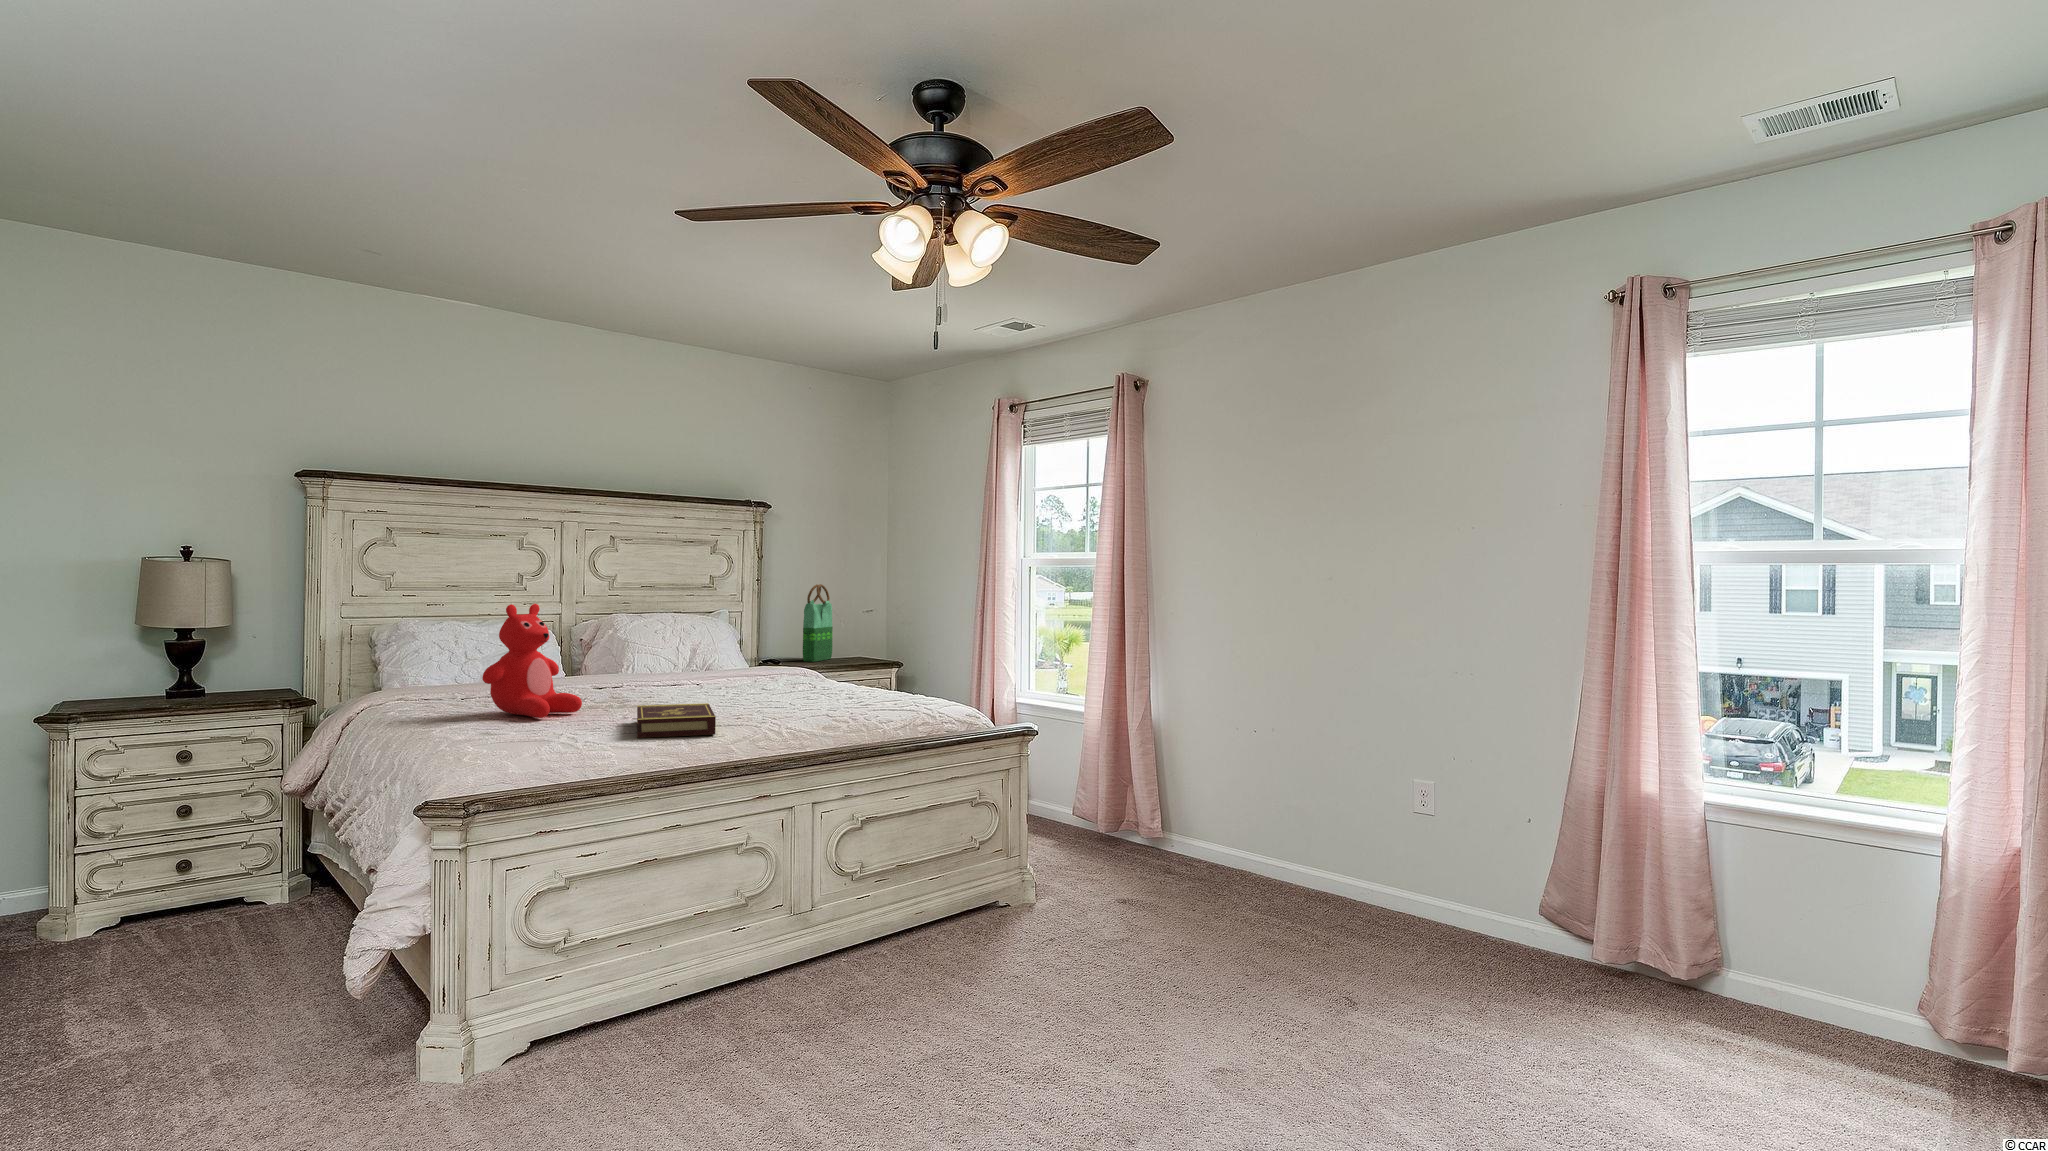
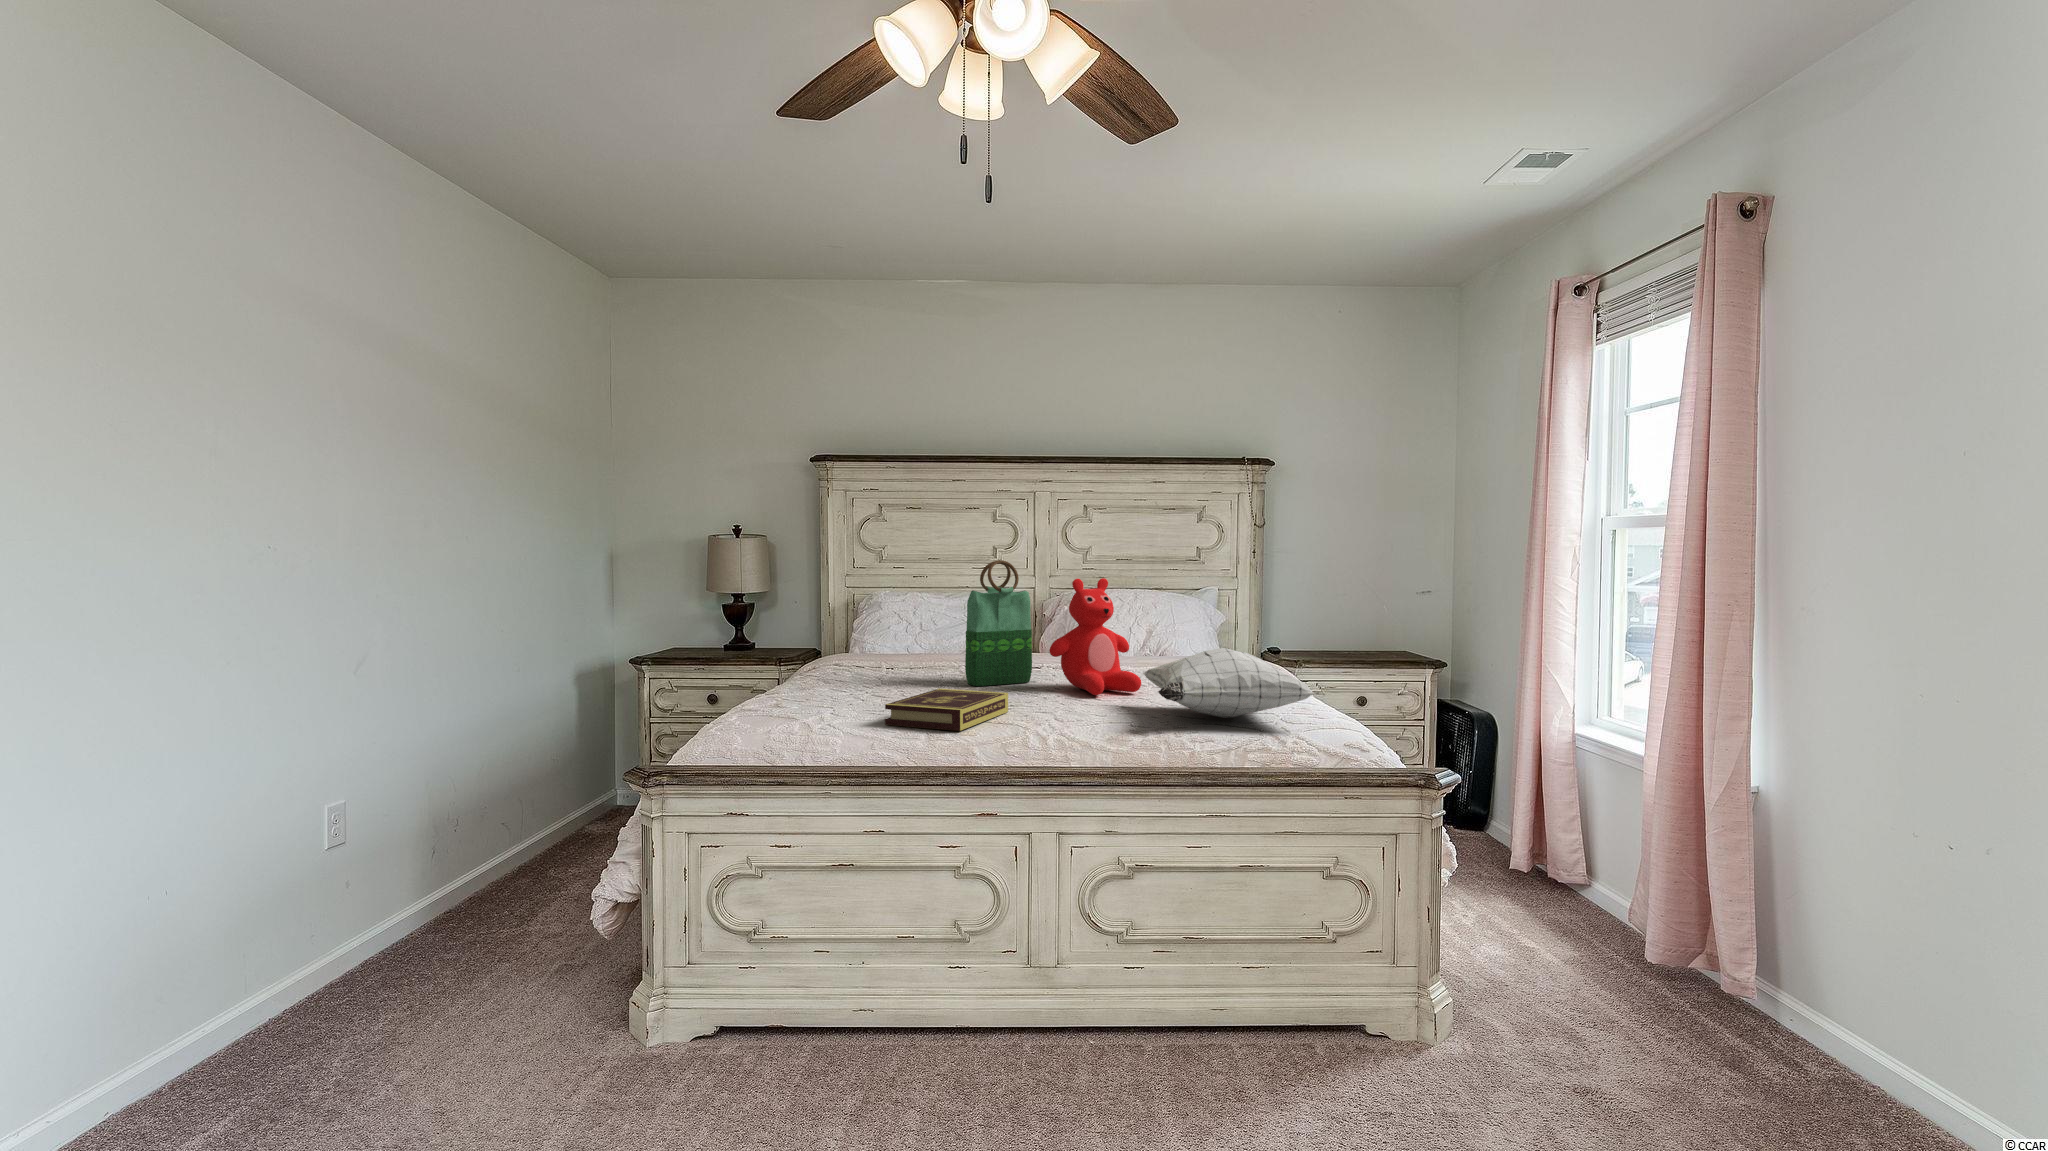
tote bag: present [803,584,833,662] -> present [965,560,1032,686]
teddy bear: present [482,604,582,718] -> present [1050,578,1141,695]
pillow: none [792,655,942,708] -> present [1143,648,1314,718]

